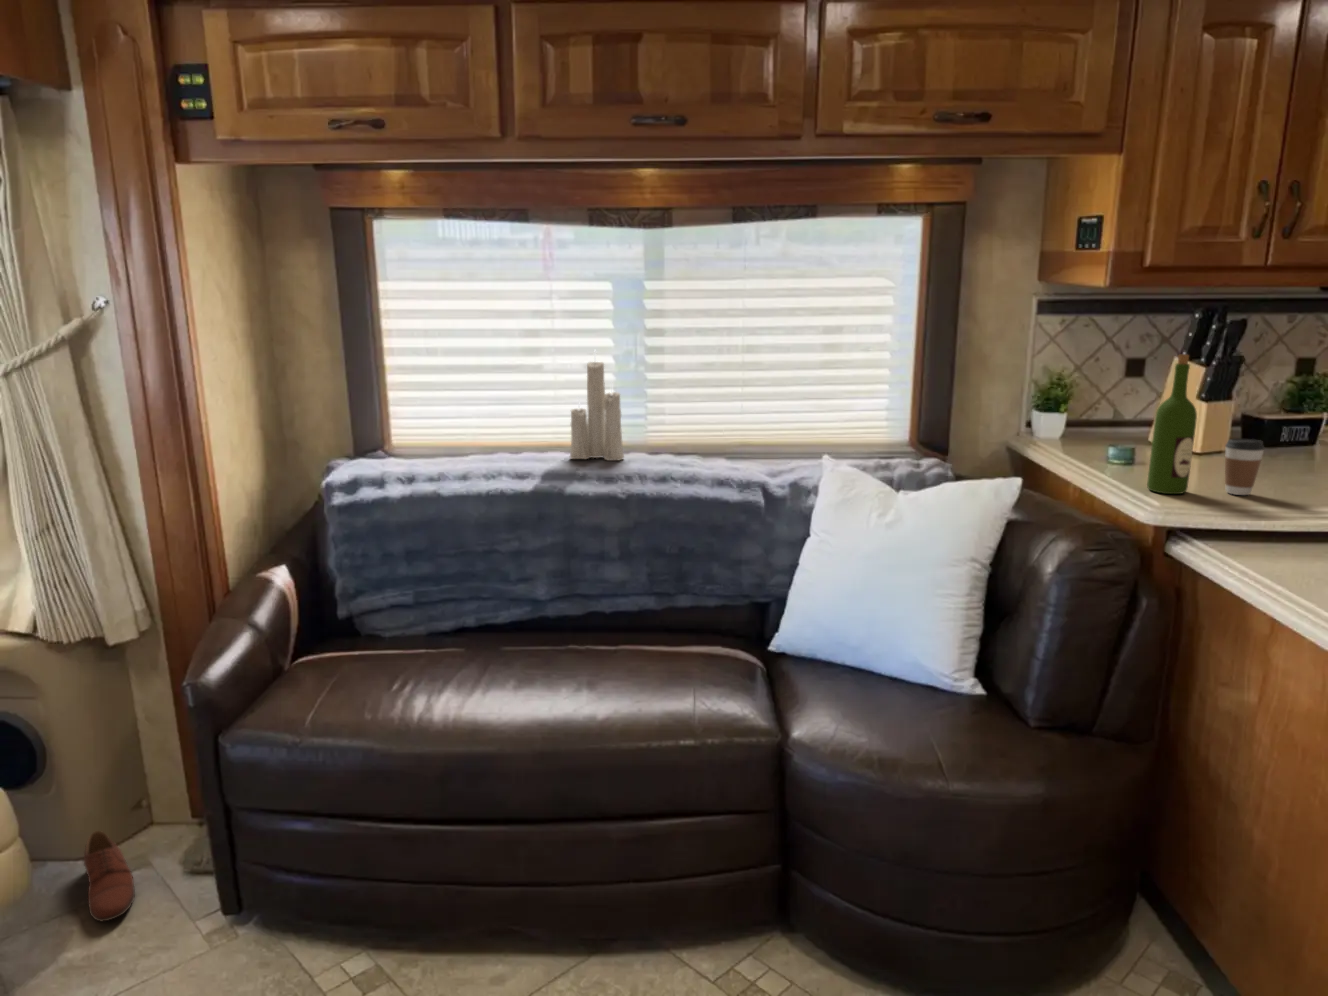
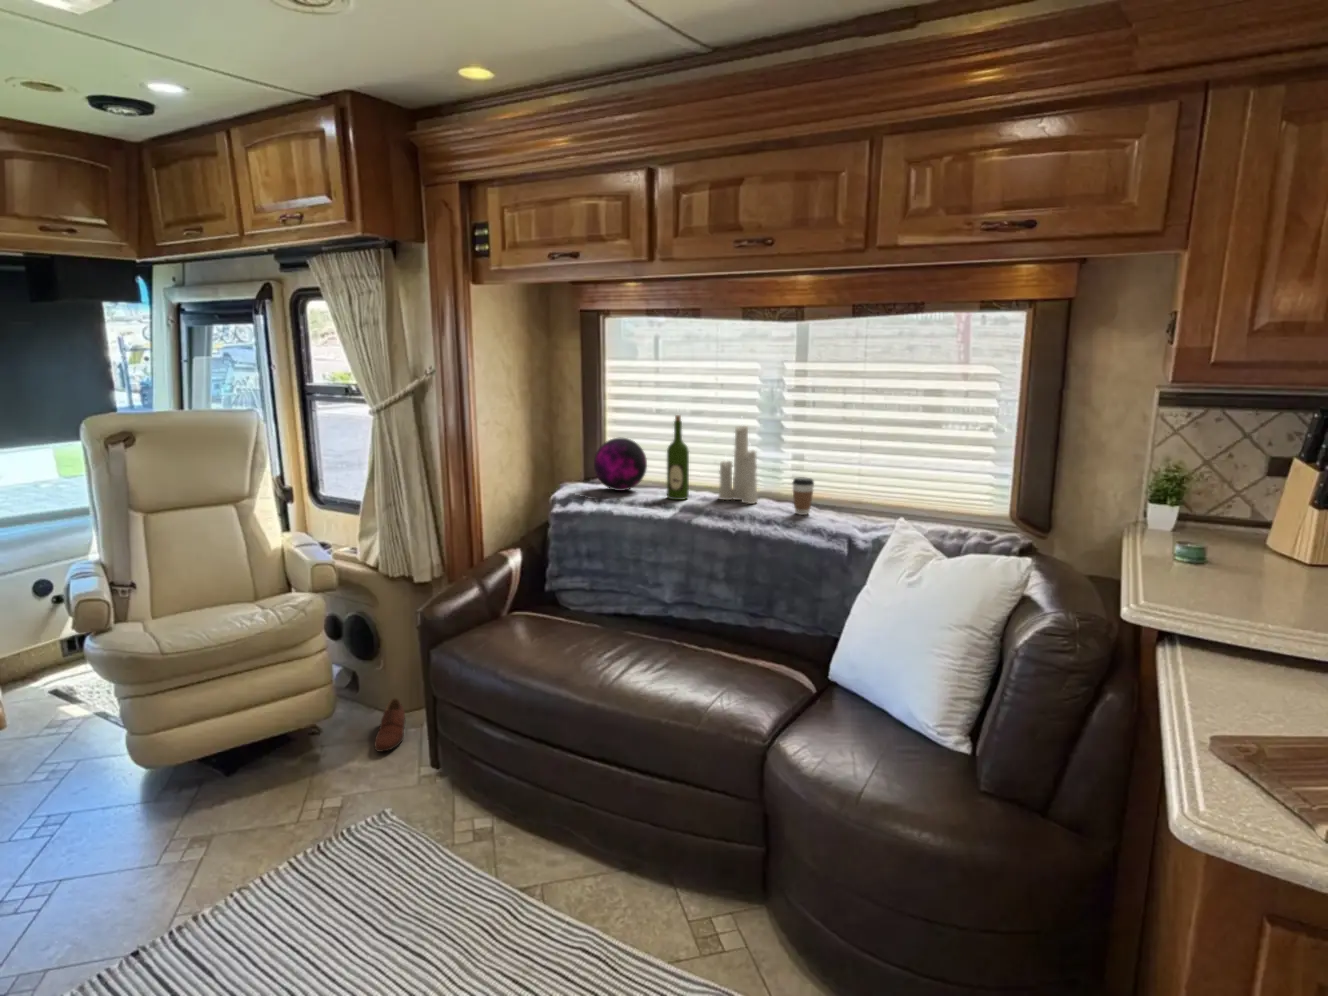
wine bottle: present [1147,355,1197,494] -> present [667,415,689,500]
decorative orb: none [389,389,465,463] -> present [594,438,647,491]
coffee cup: present [1225,439,1264,495] -> present [793,477,814,515]

